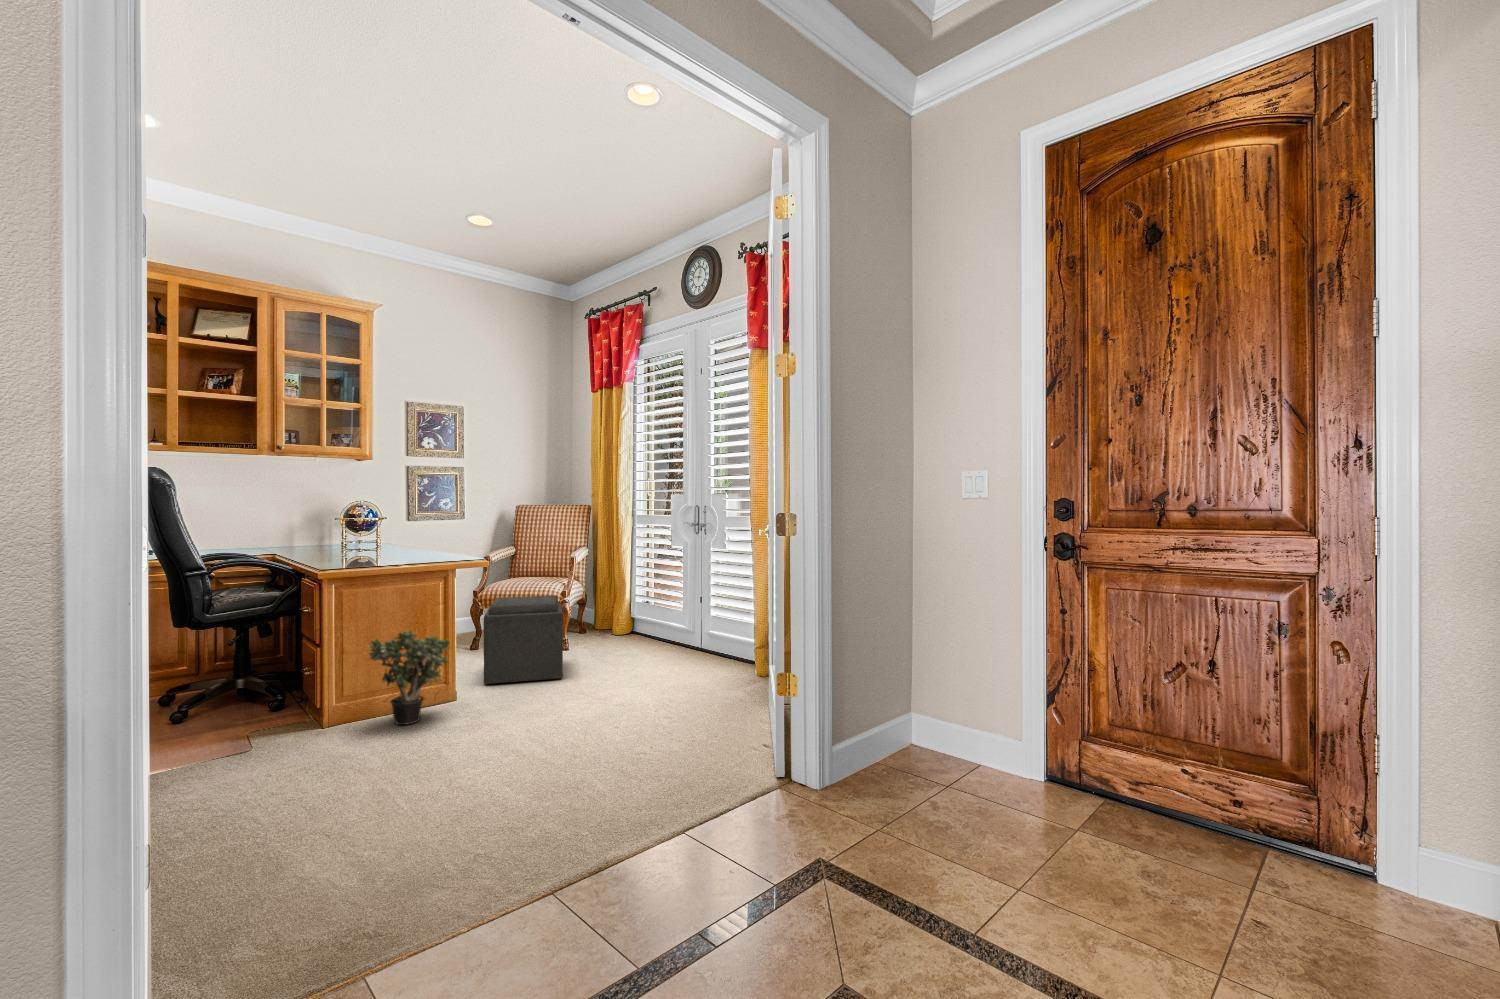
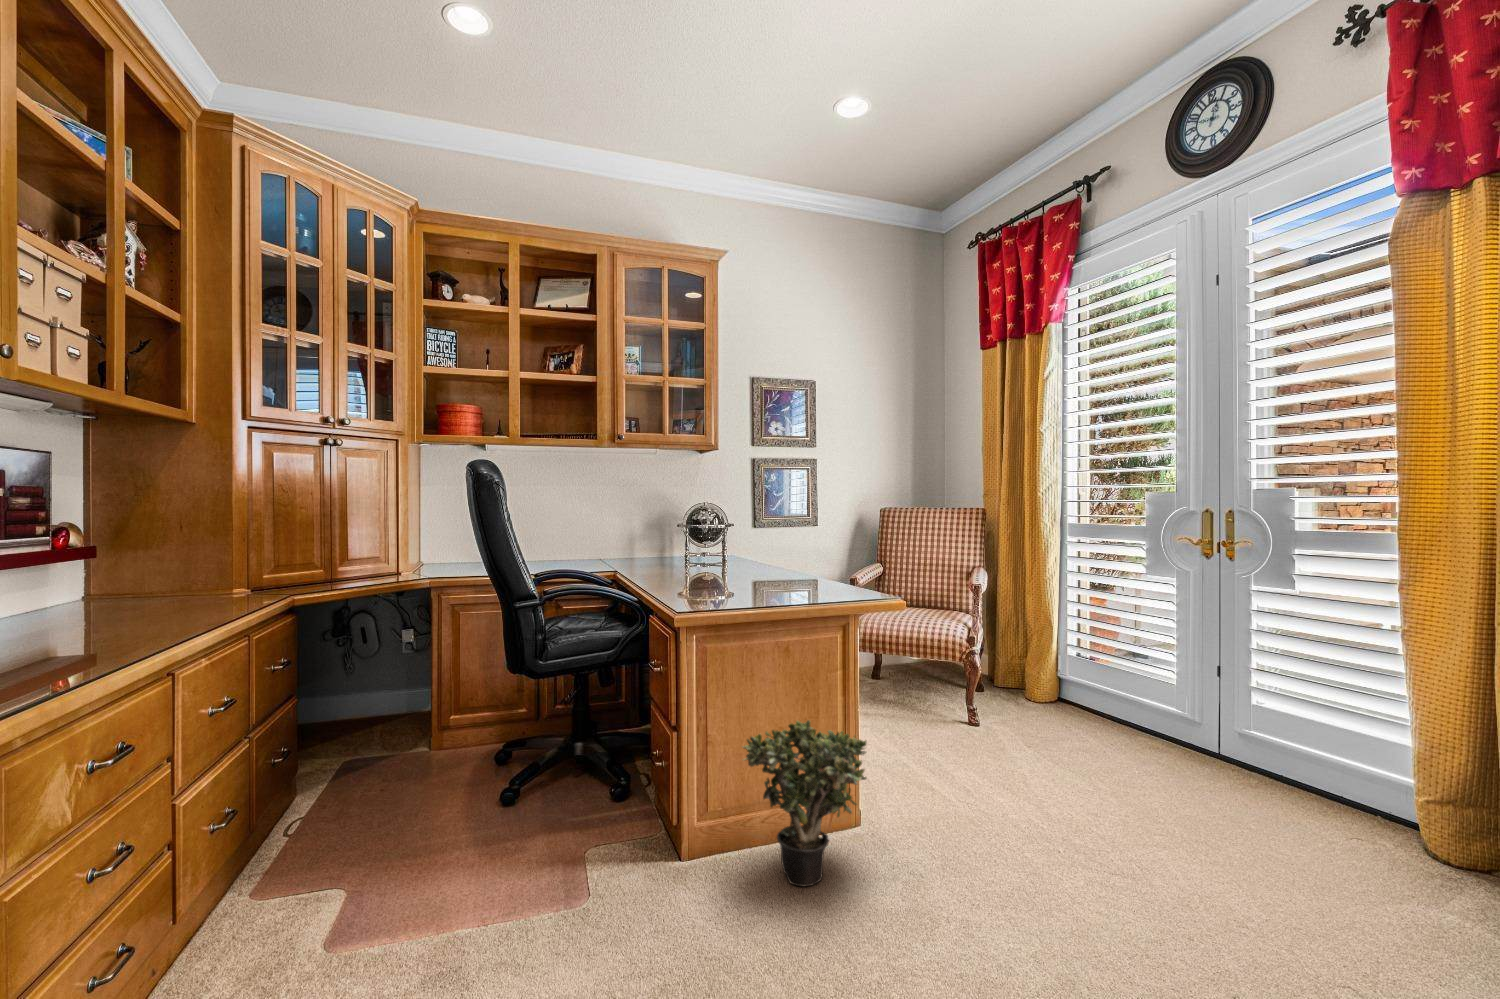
ottoman: present [484,596,563,684] -> none [881,647,1015,796]

